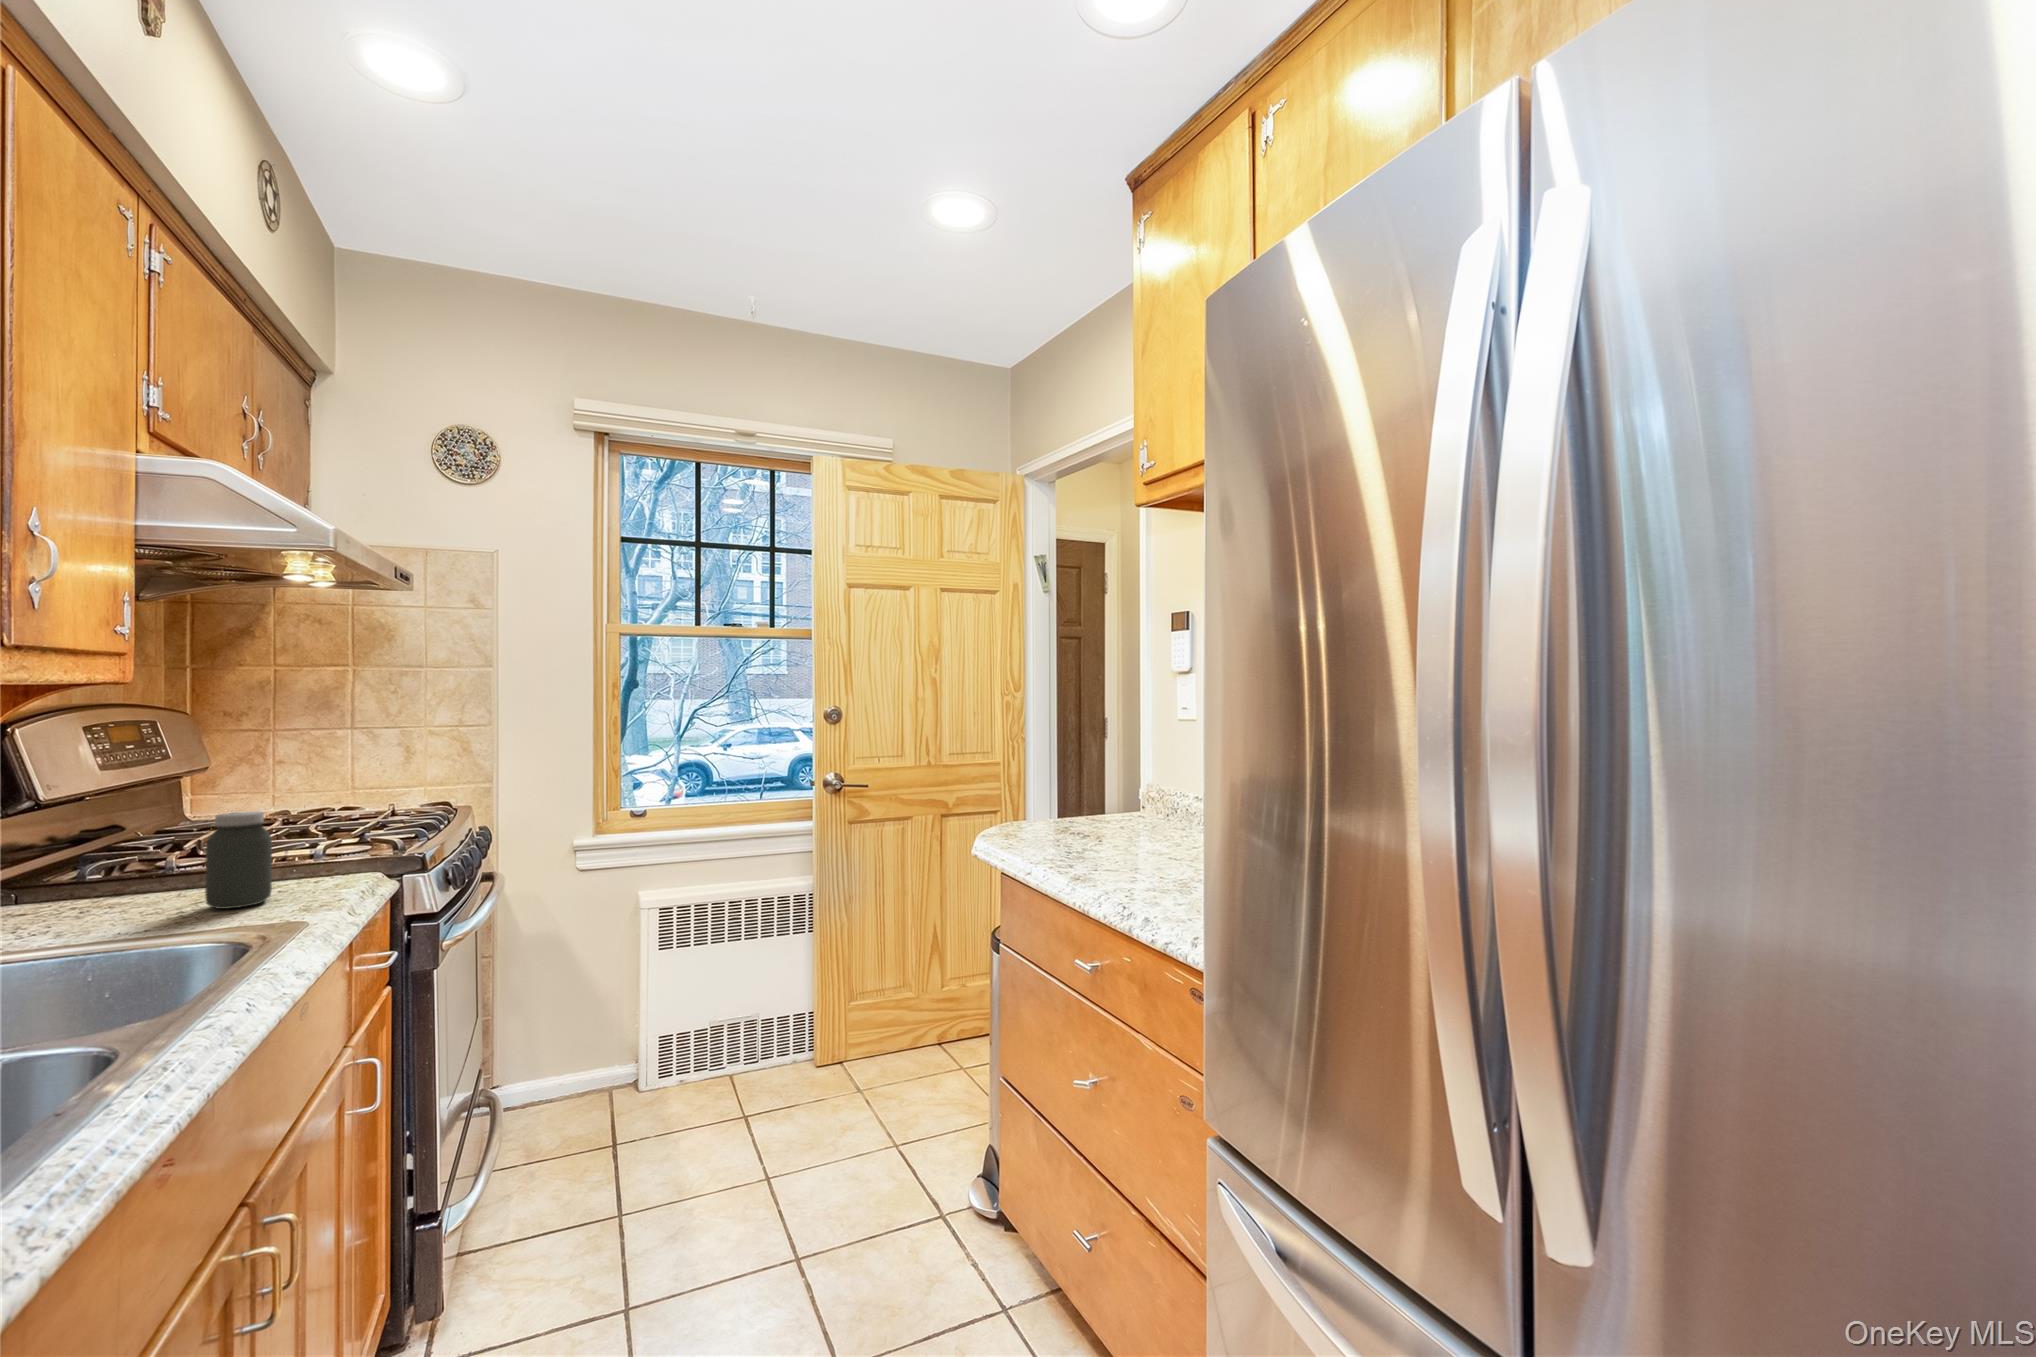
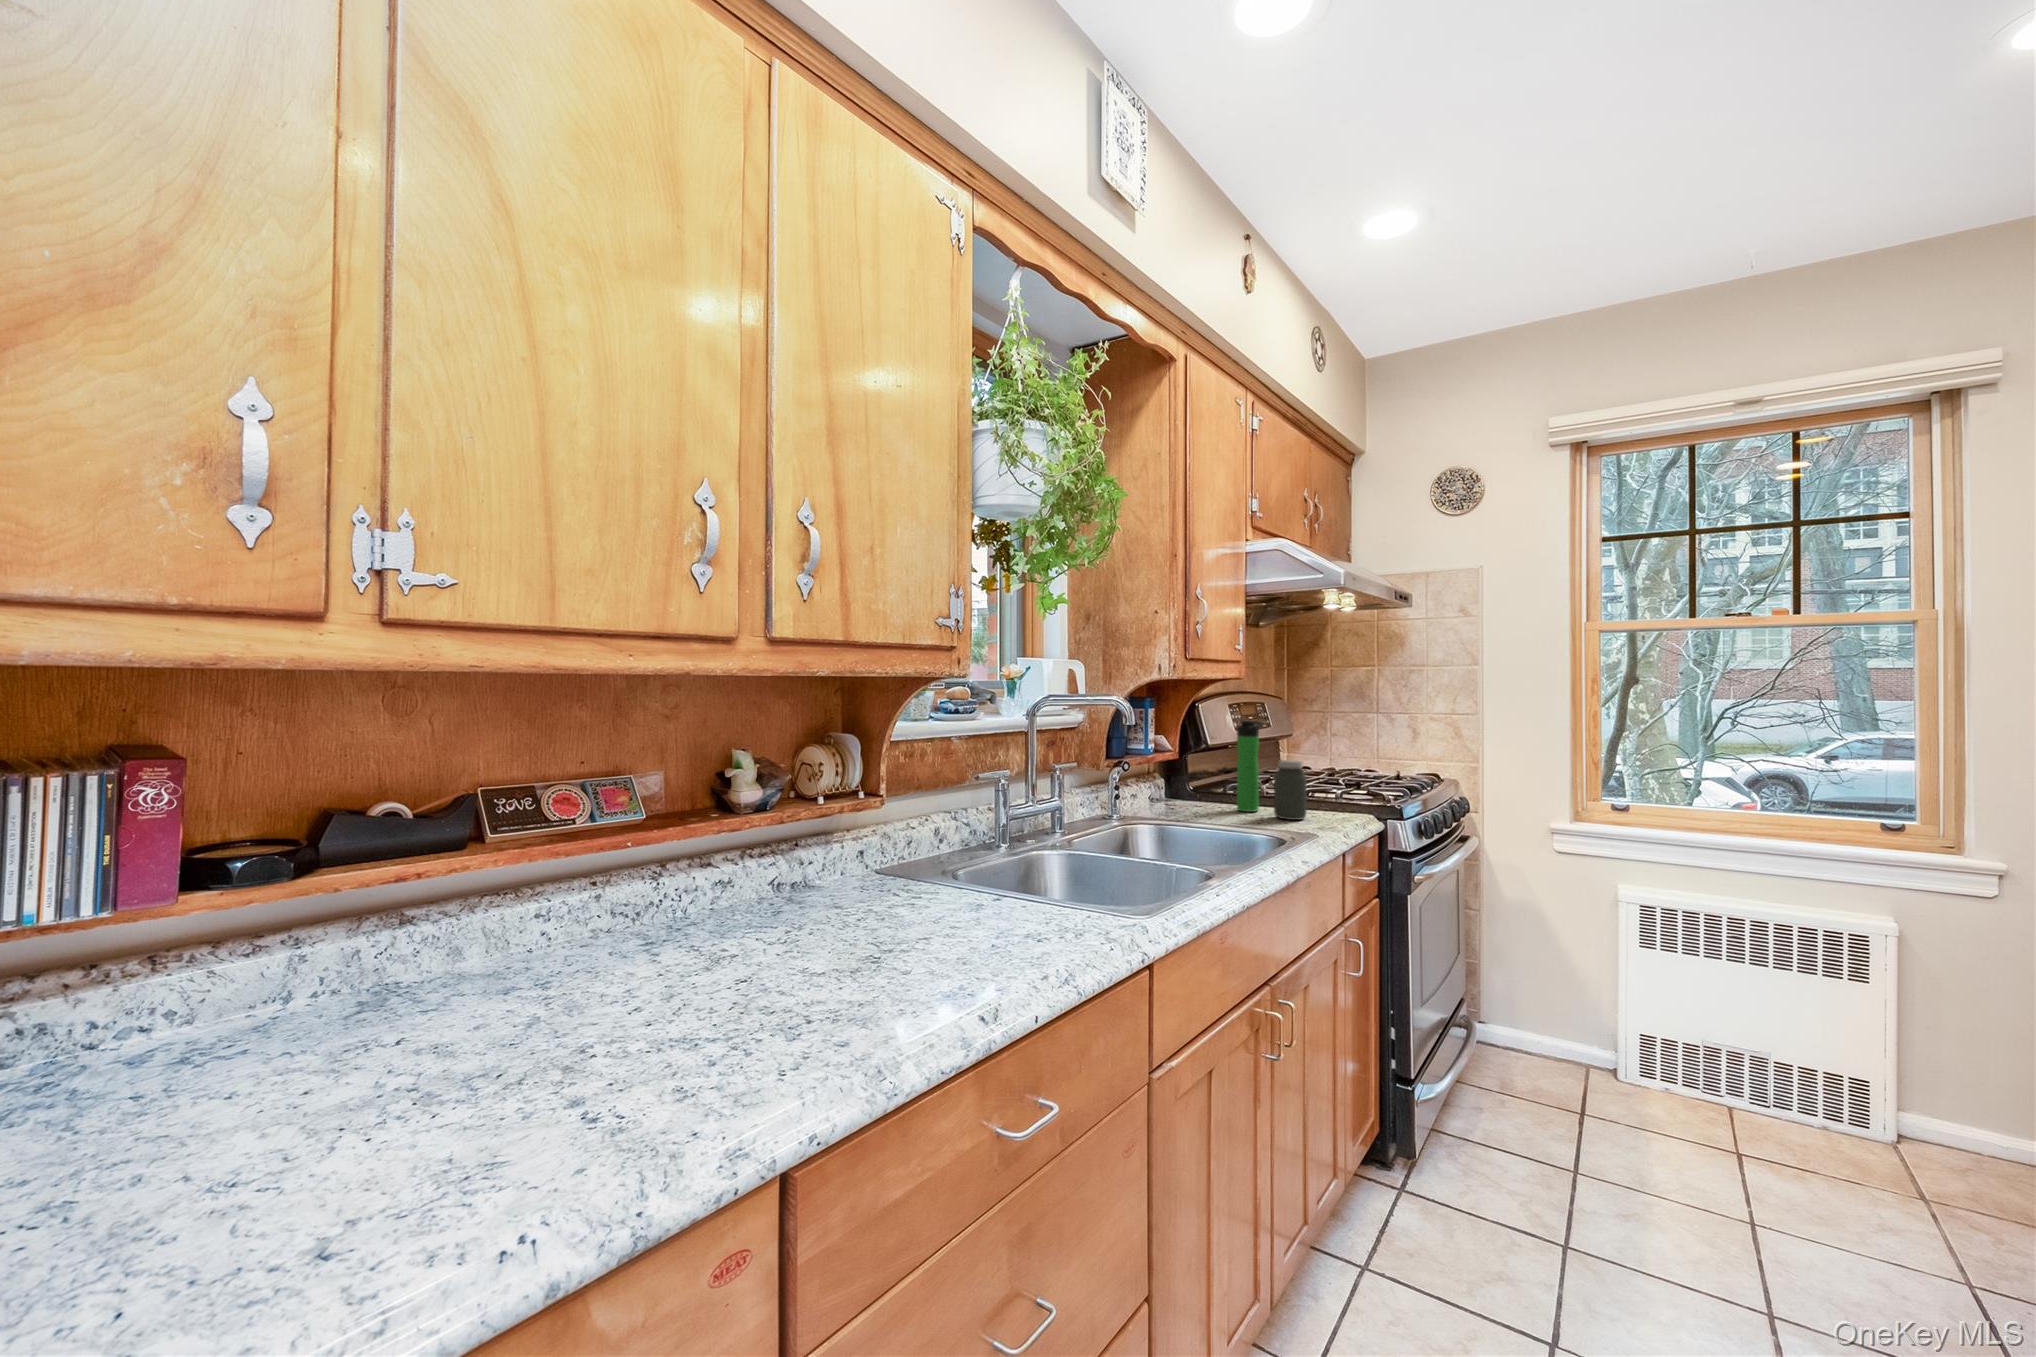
bottle: none [117,754,178,911] -> present [1237,720,1263,812]

